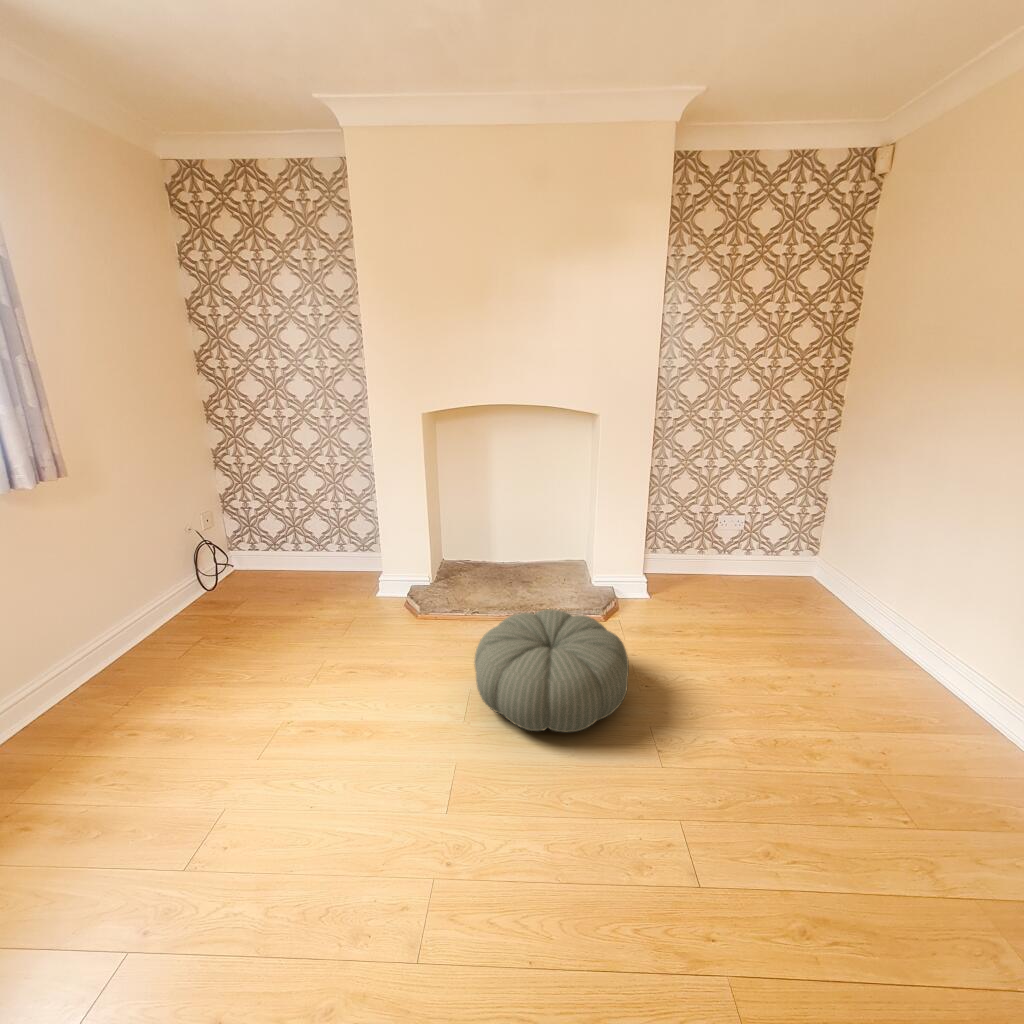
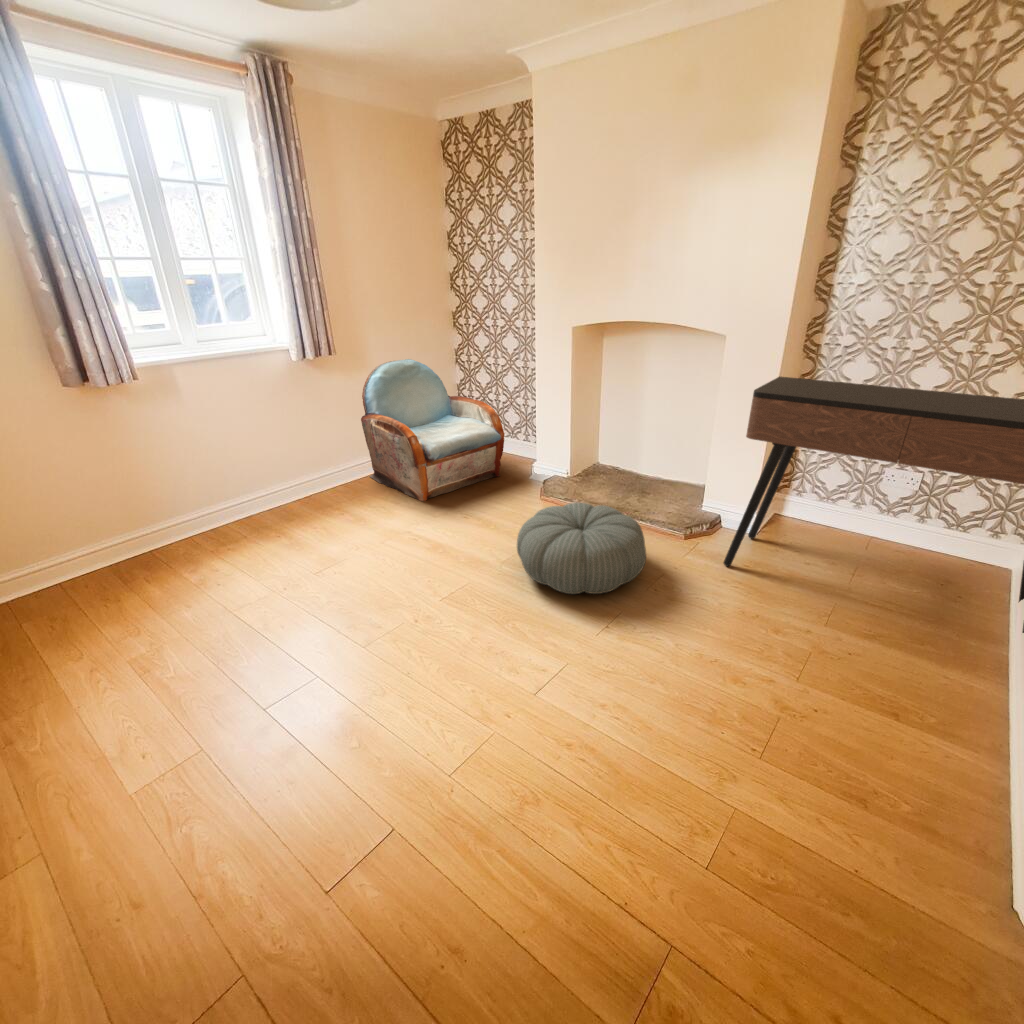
console table: none [646,449,942,645] -> present [724,377,1024,633]
armchair: none [100,469,340,672] -> present [361,359,505,501]

